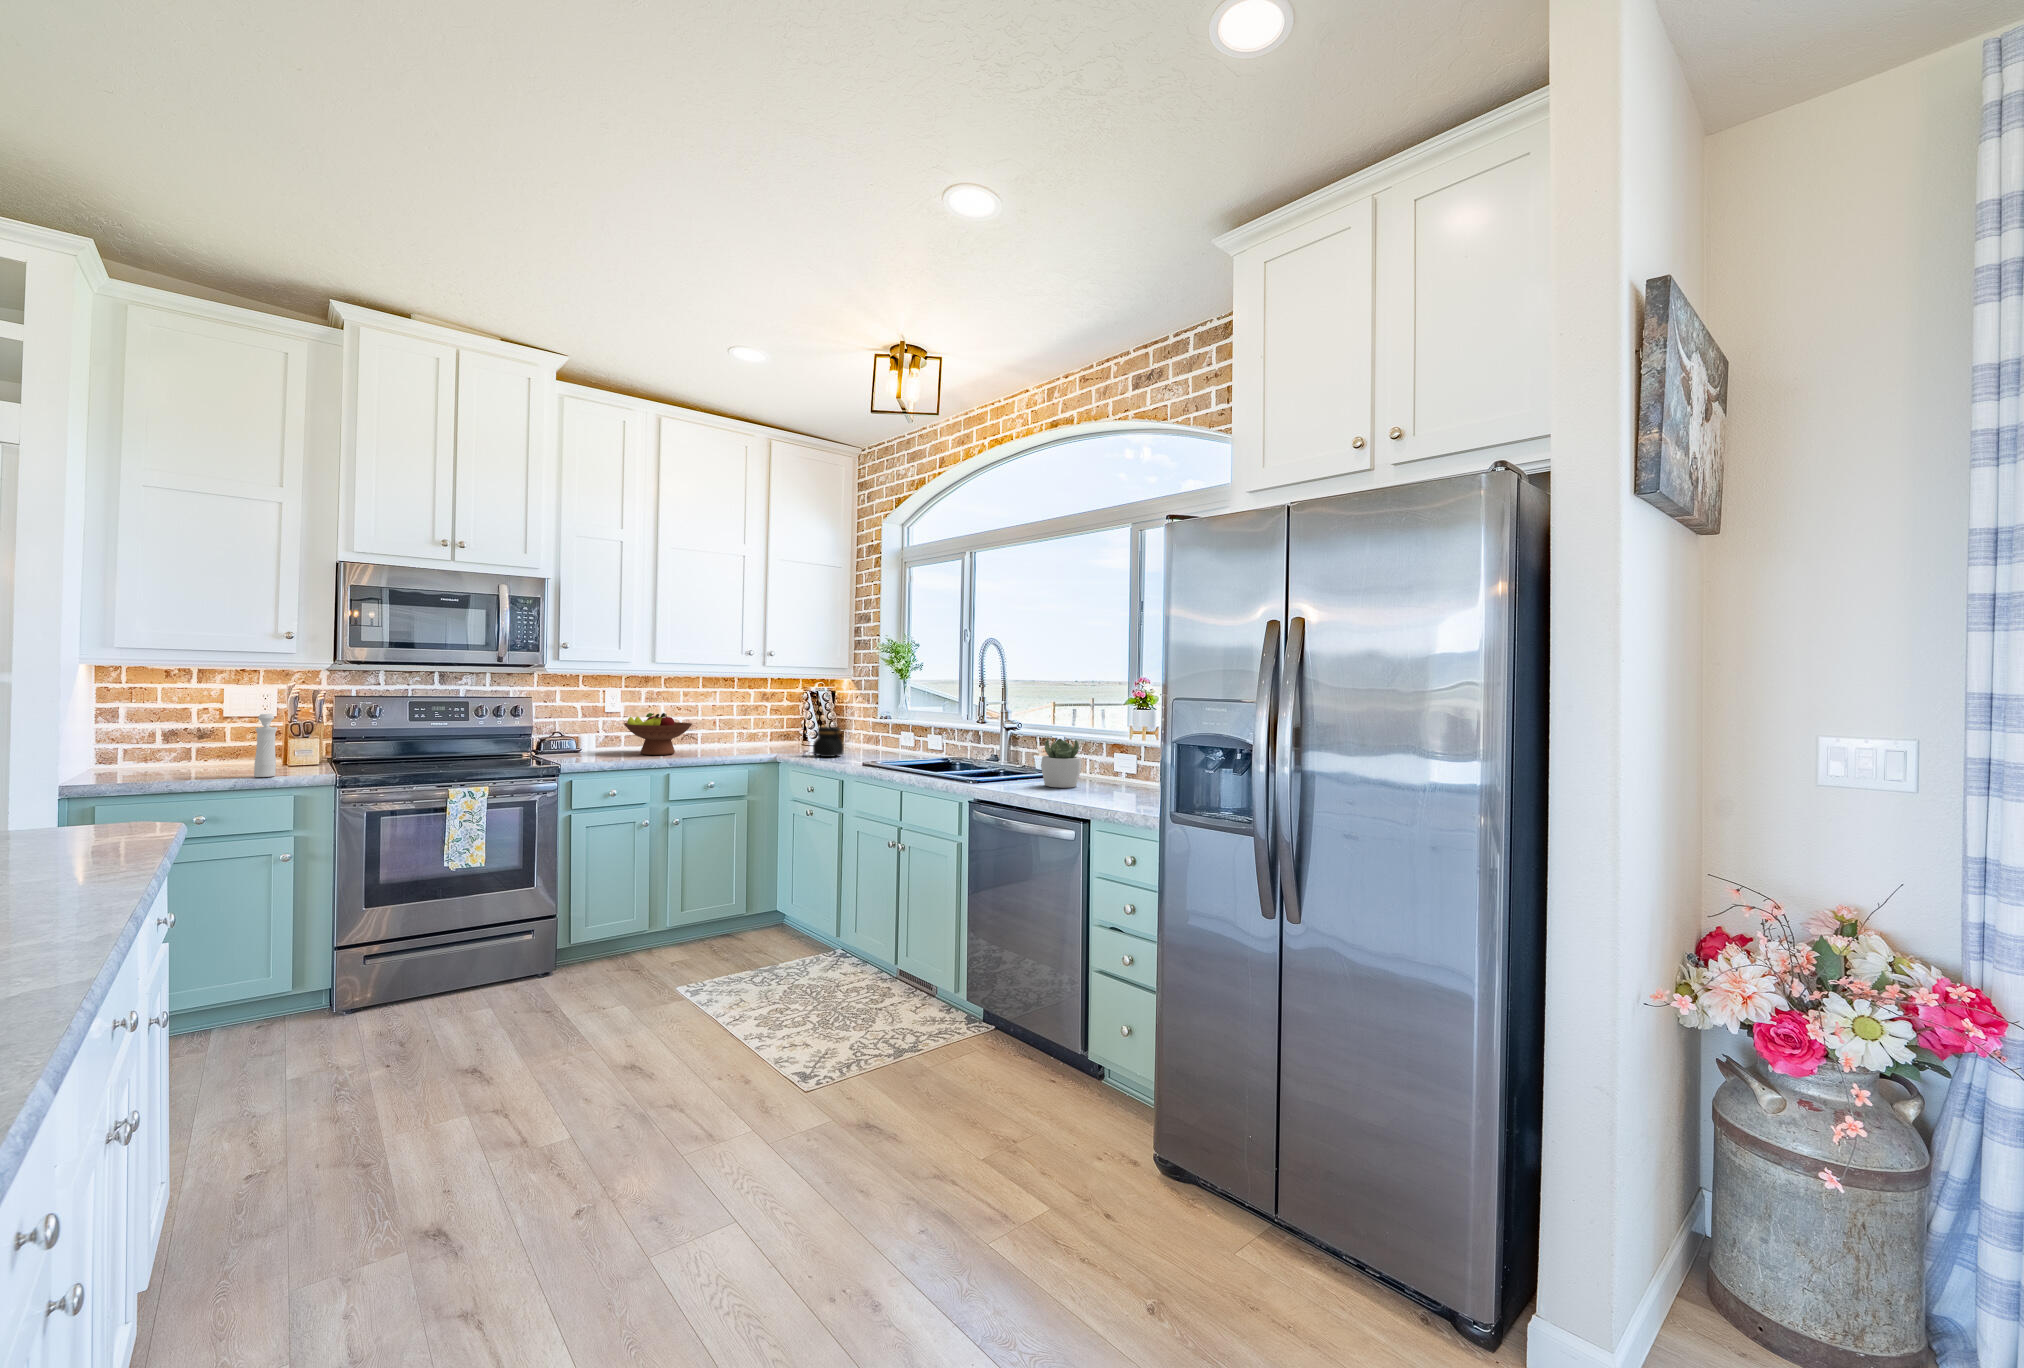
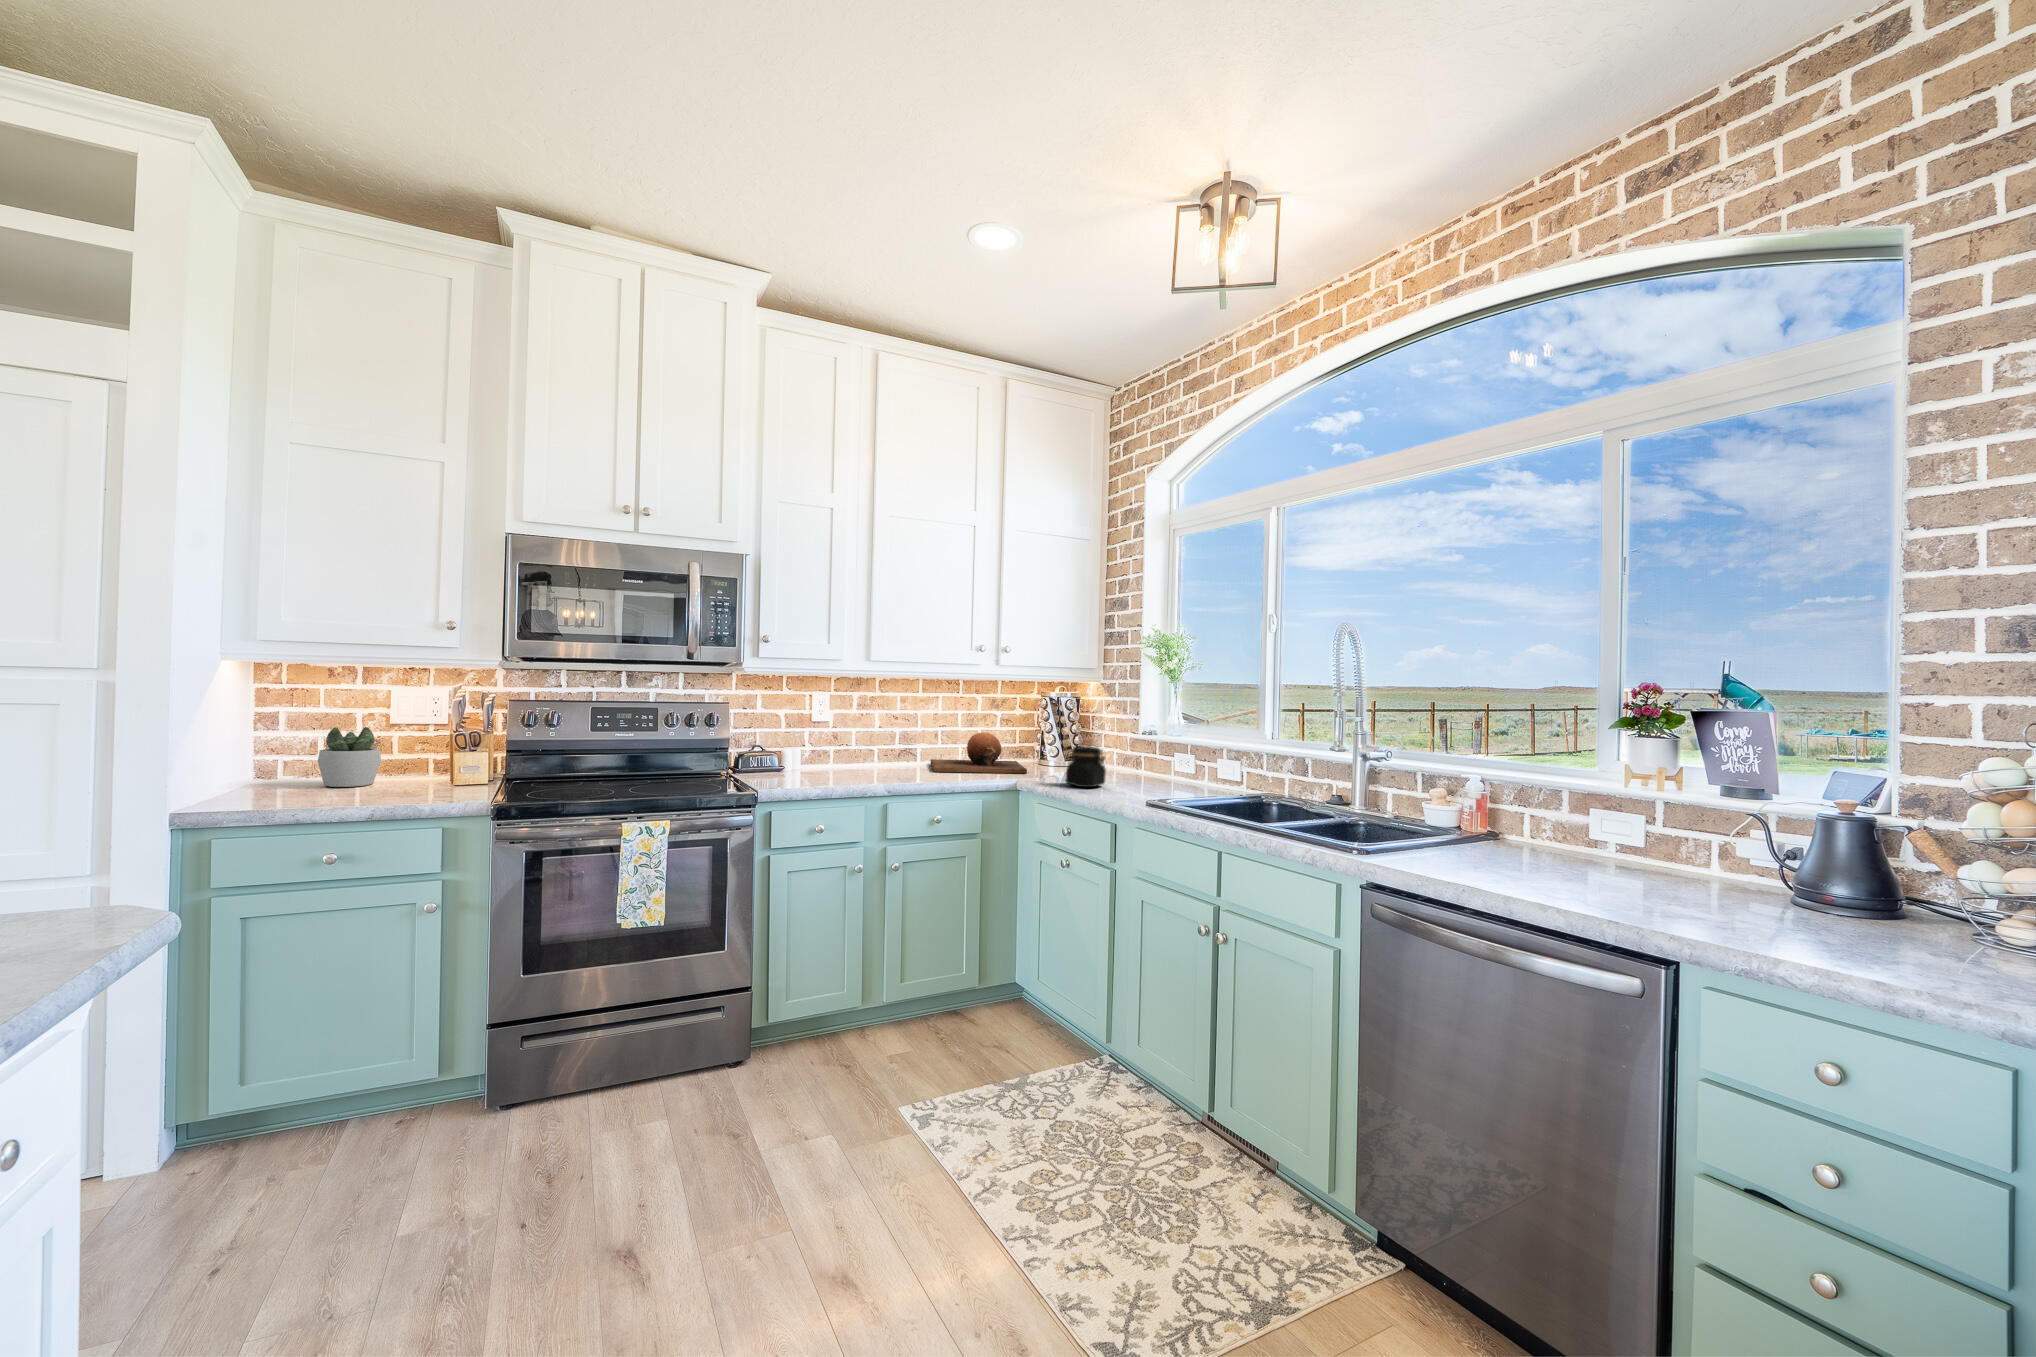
fruit bowl: present [624,713,692,755] -> none [833,725,915,779]
pepper mill: present [254,714,278,777] -> none [401,724,430,805]
chopping board: none [709,719,787,750] -> present [931,732,1027,773]
succulent plant: present [1041,739,1081,788] -> present [318,727,381,787]

